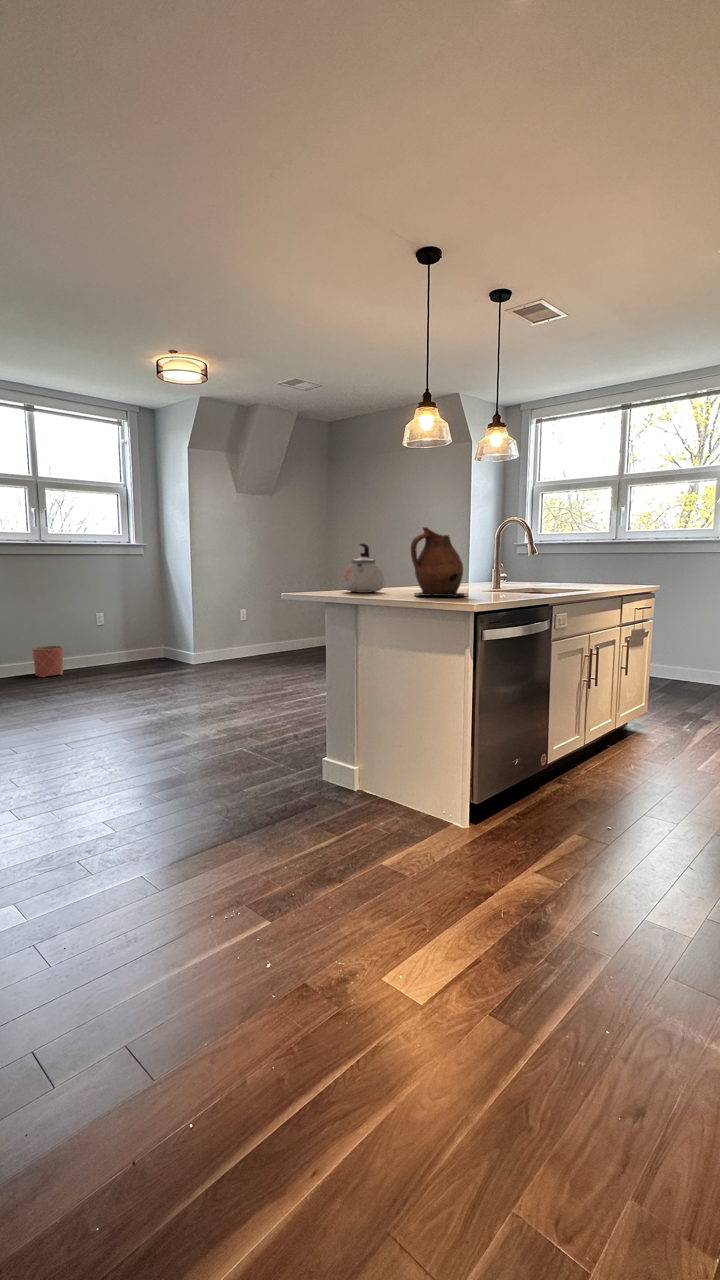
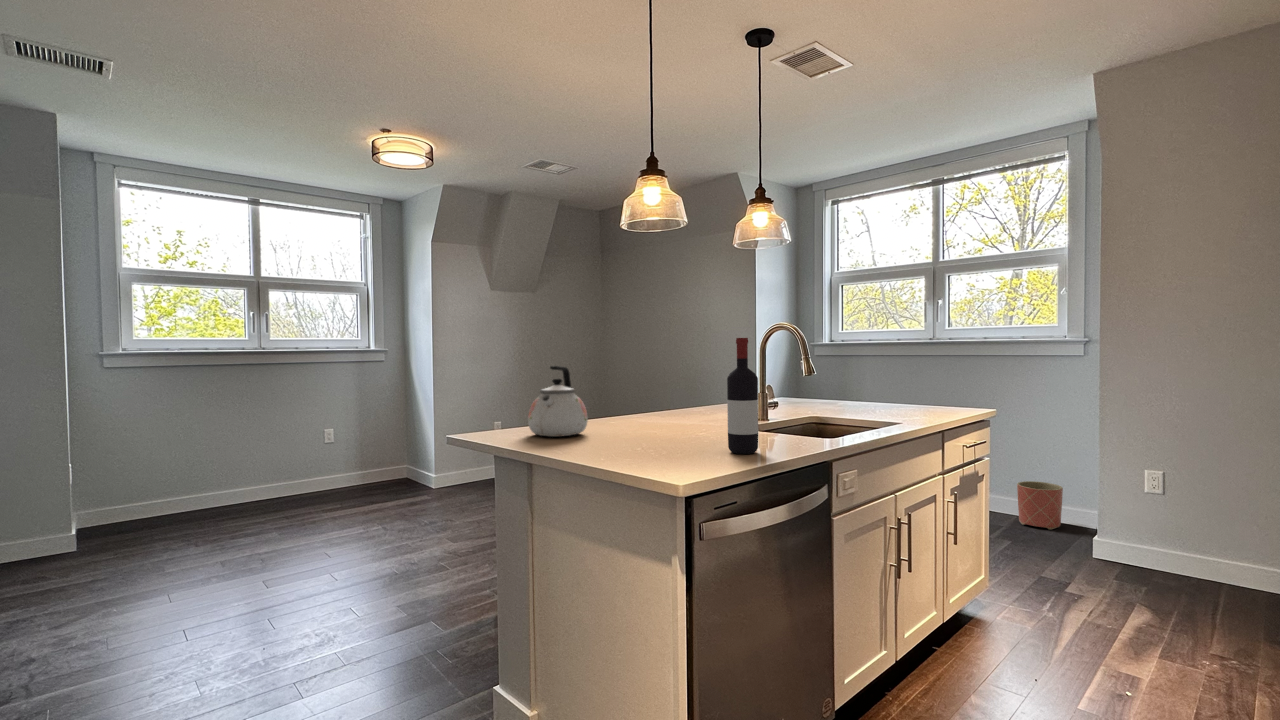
wine bottle: none [490,522,511,597] -> present [727,338,758,454]
ceramic pitcher: present [411,527,468,597] -> none [605,347,700,457]
planter: present [32,646,63,677] -> present [1017,481,1063,530]

